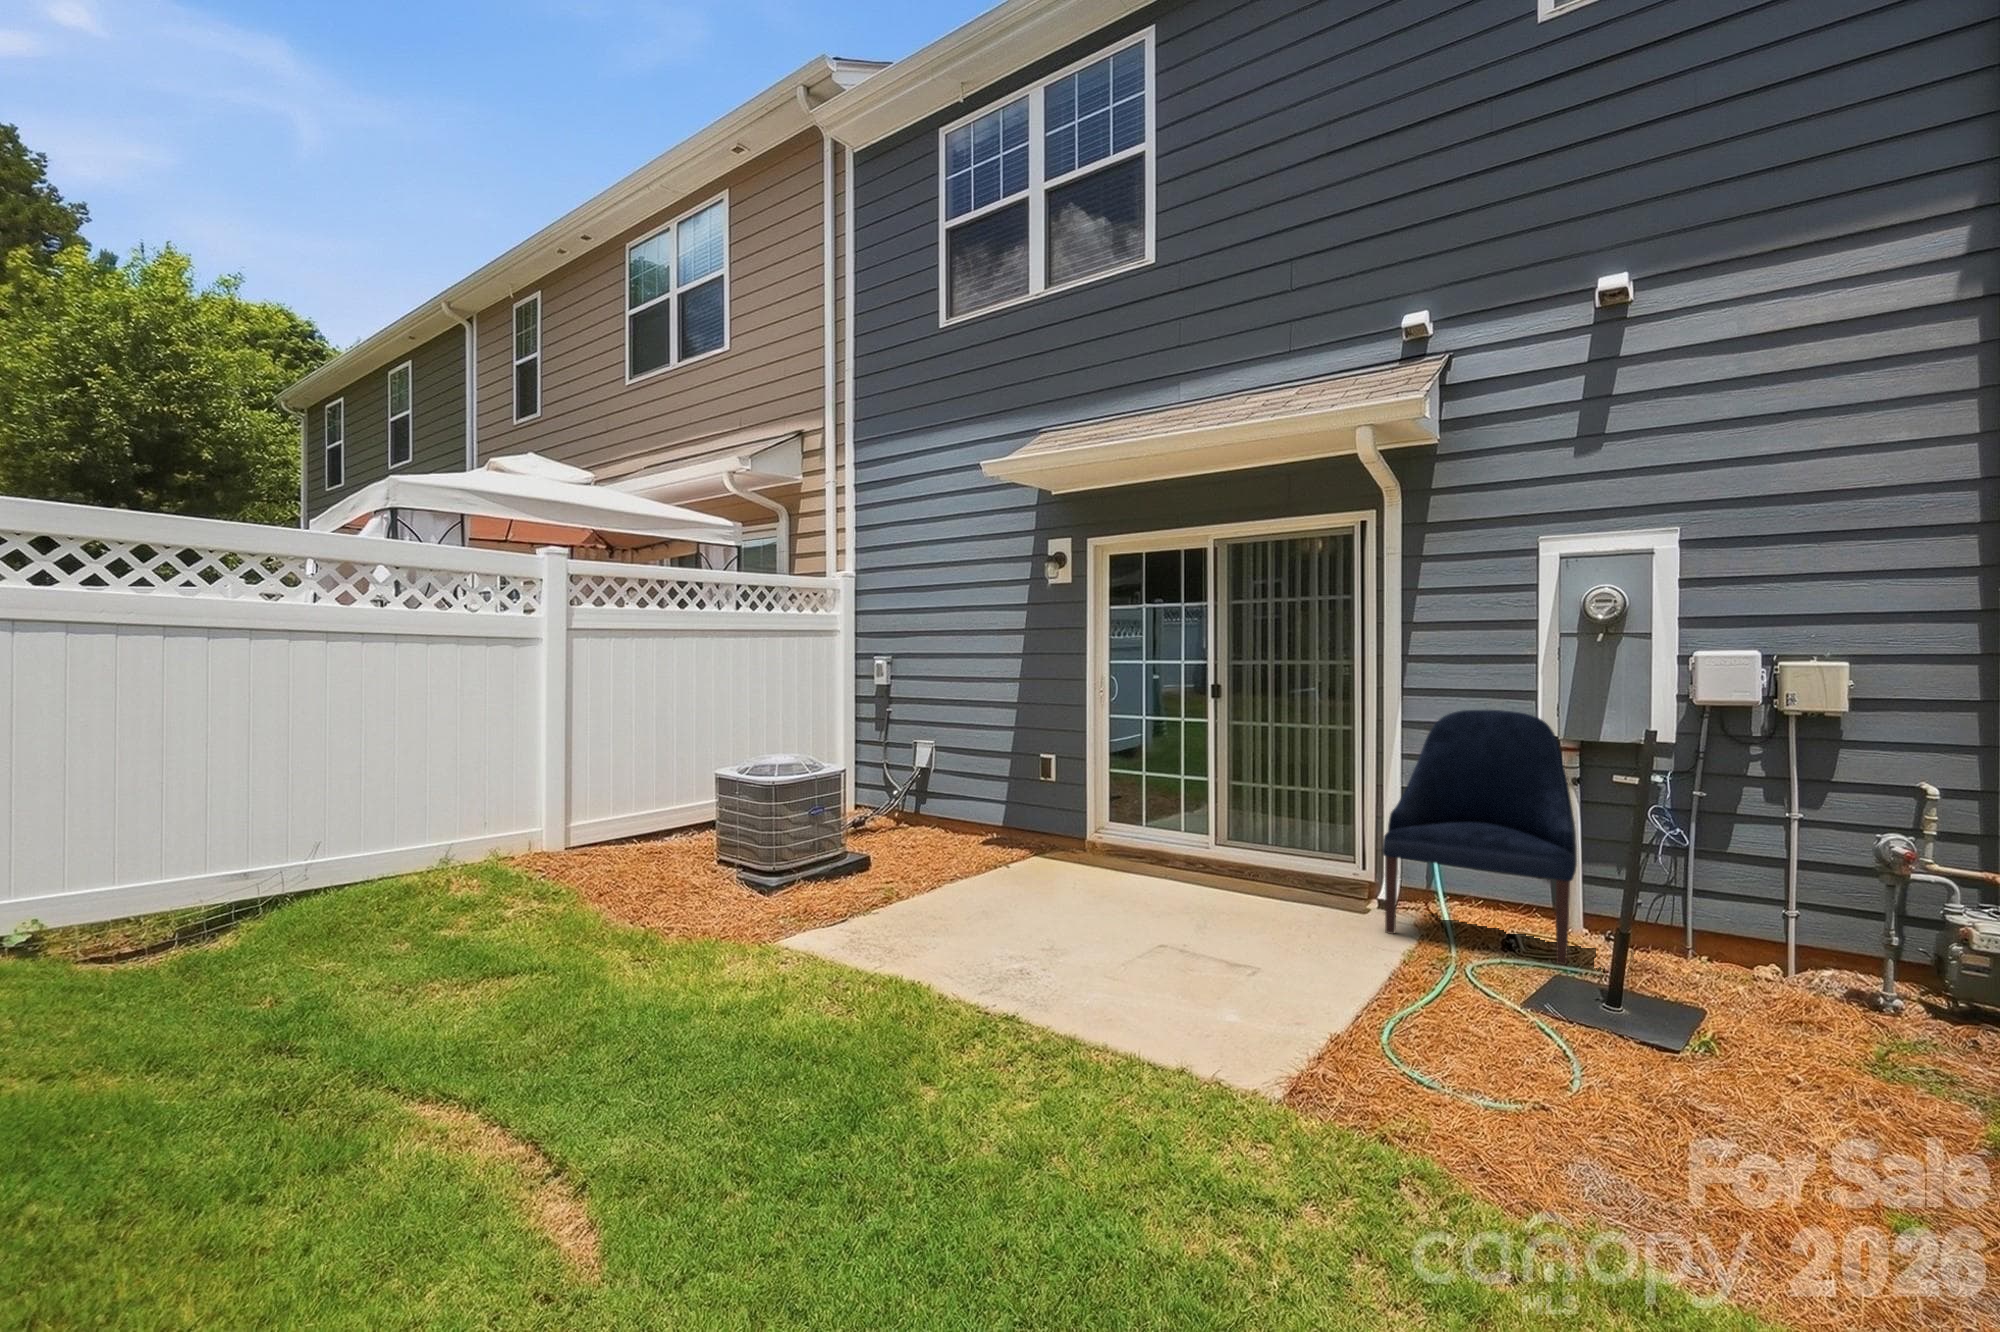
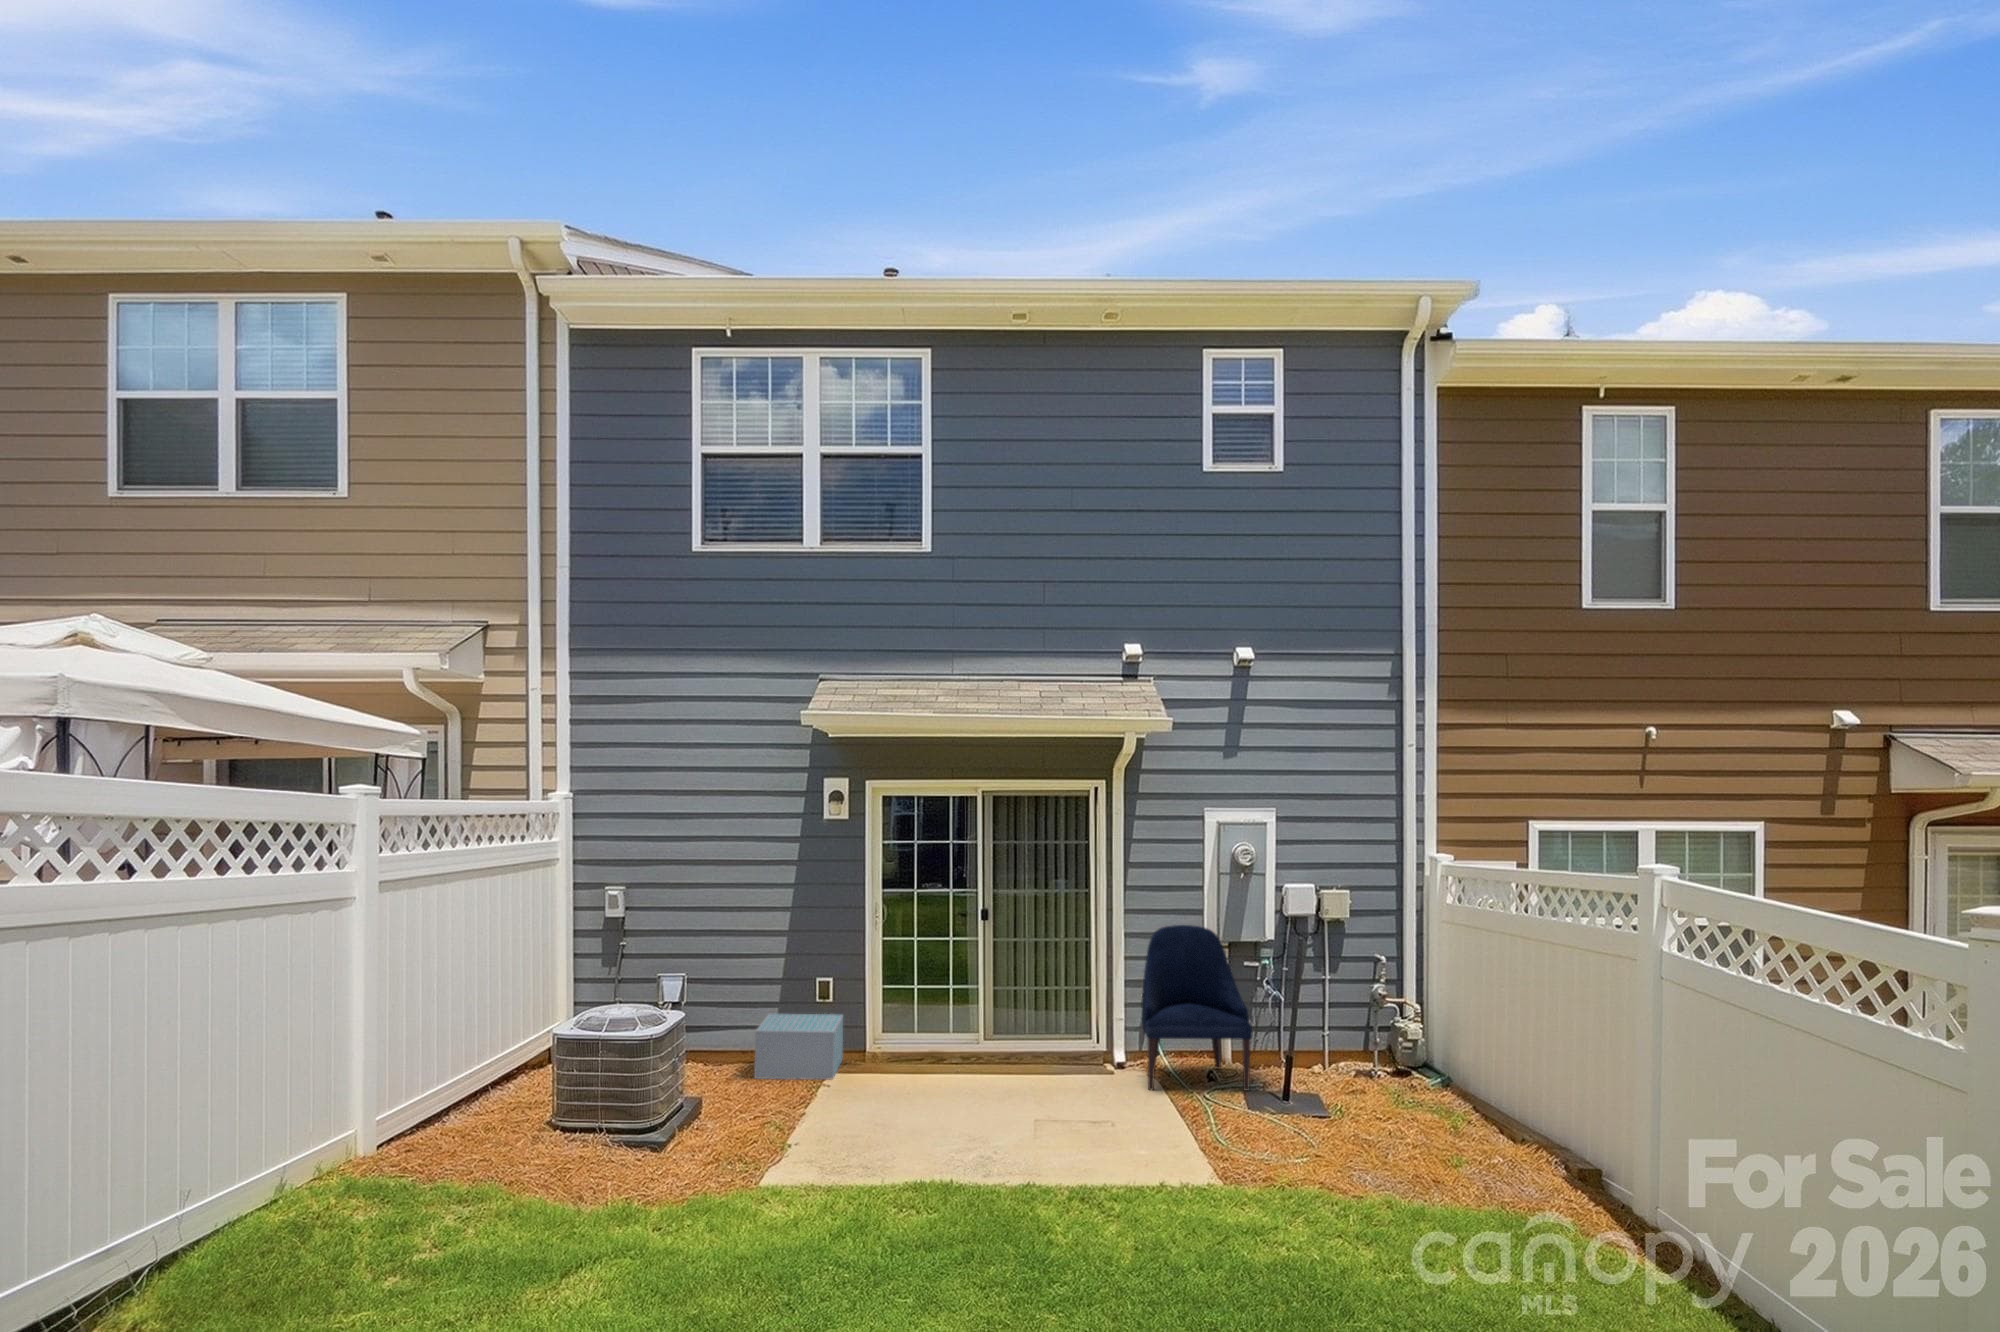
storage box: none [954,789,1063,858] -> present [754,1014,843,1079]

